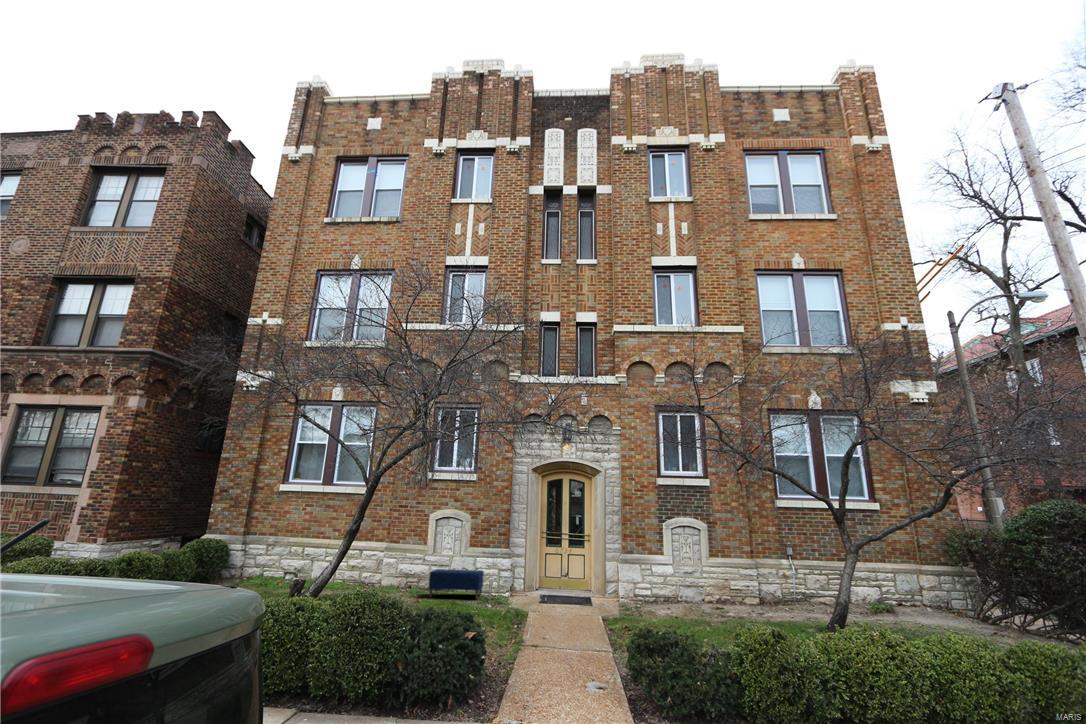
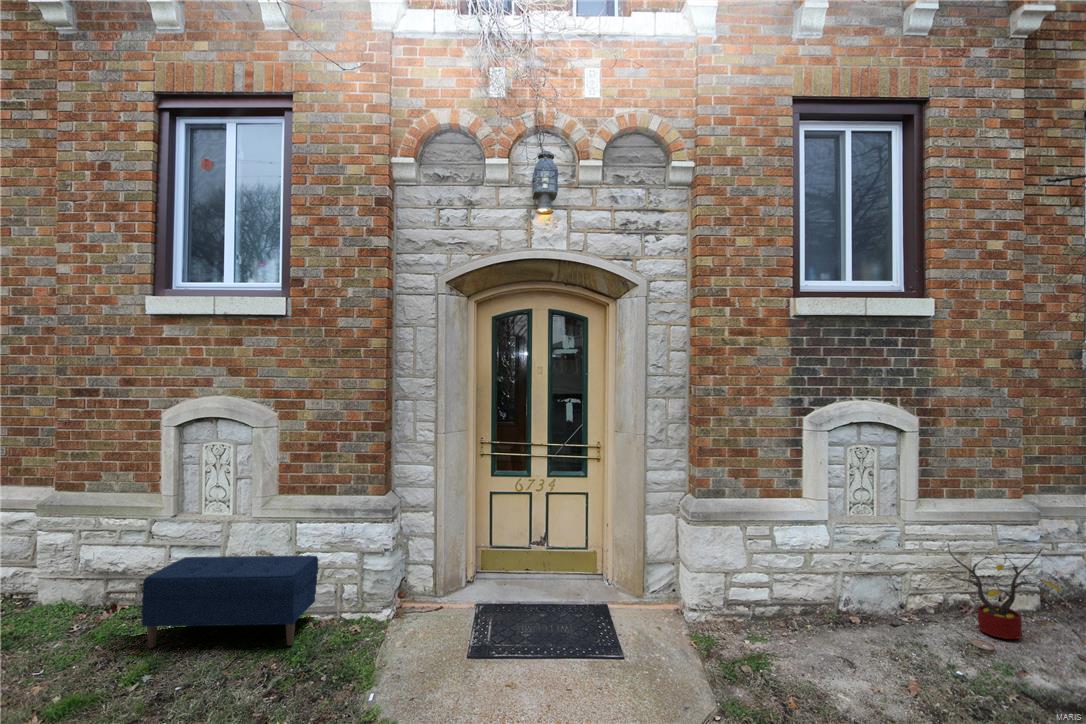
decorative plant: none [716,574,753,609] -> present [942,544,1061,639]

